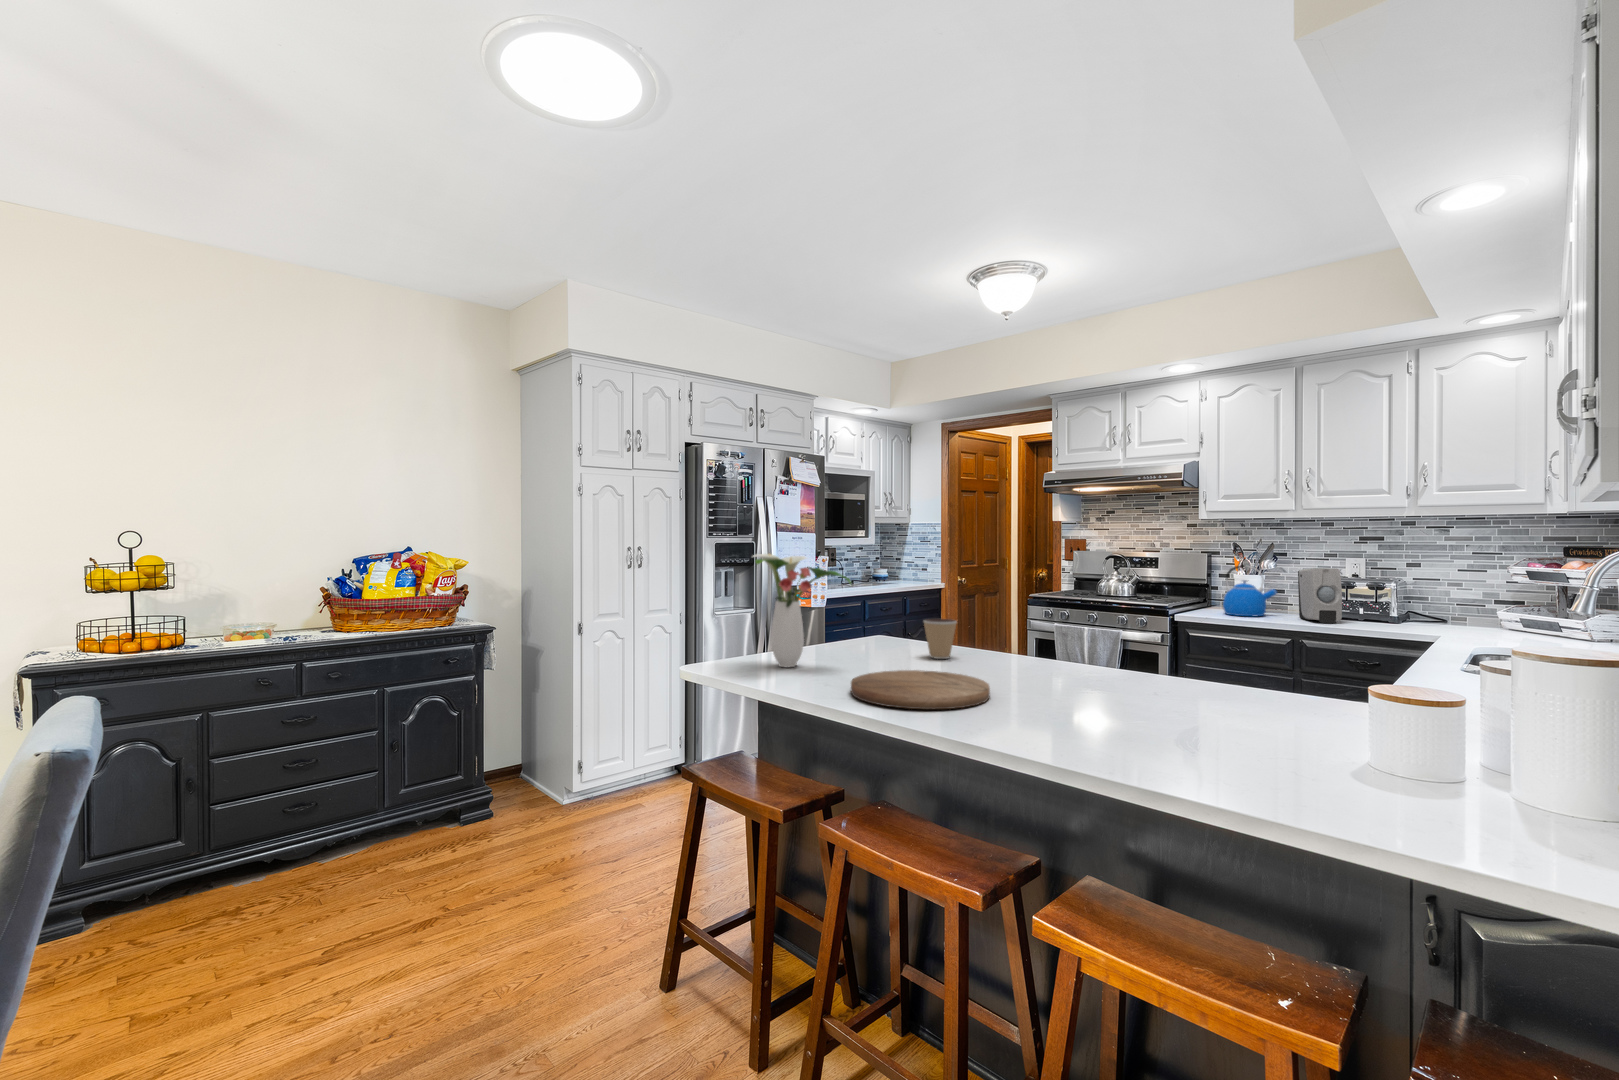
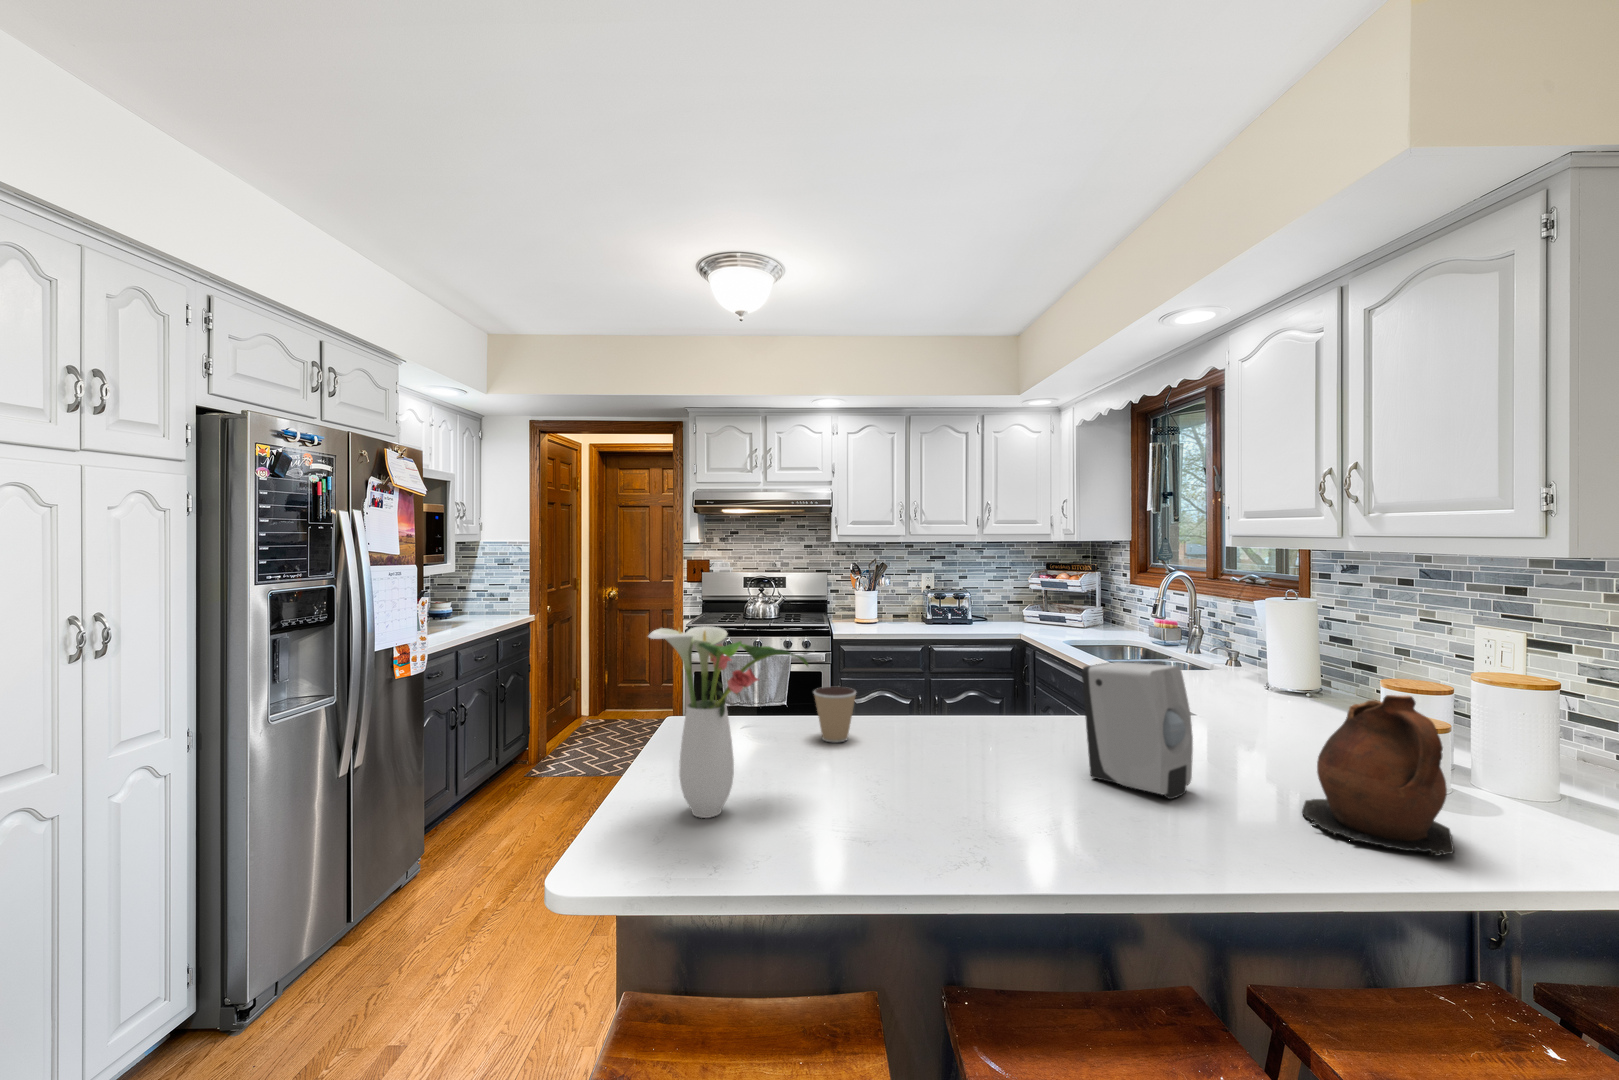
kettle: present [1223,565,1277,616] -> none [858,583,898,629]
soap dispenser: present [1298,568,1342,623] -> present [1082,662,1193,799]
ceramic pitcher: none [1126,623,1269,770] -> present [1302,695,1454,856]
cutting board: present [851,670,990,709] -> none [890,769,1090,861]

